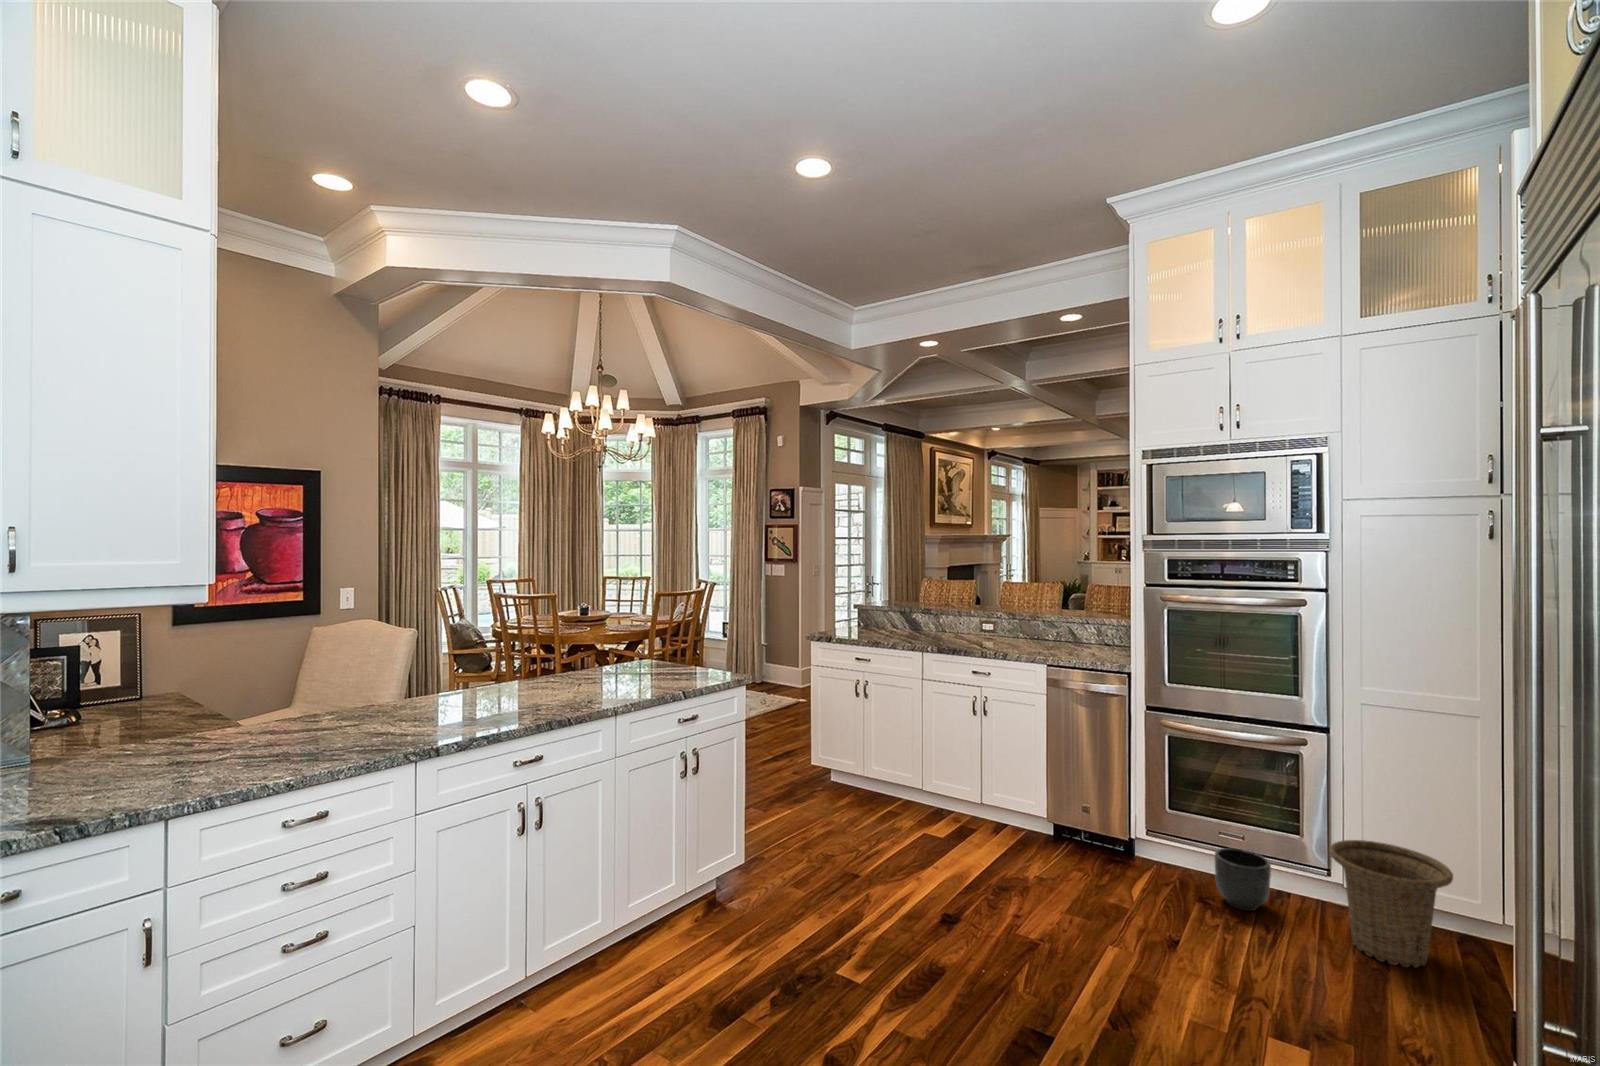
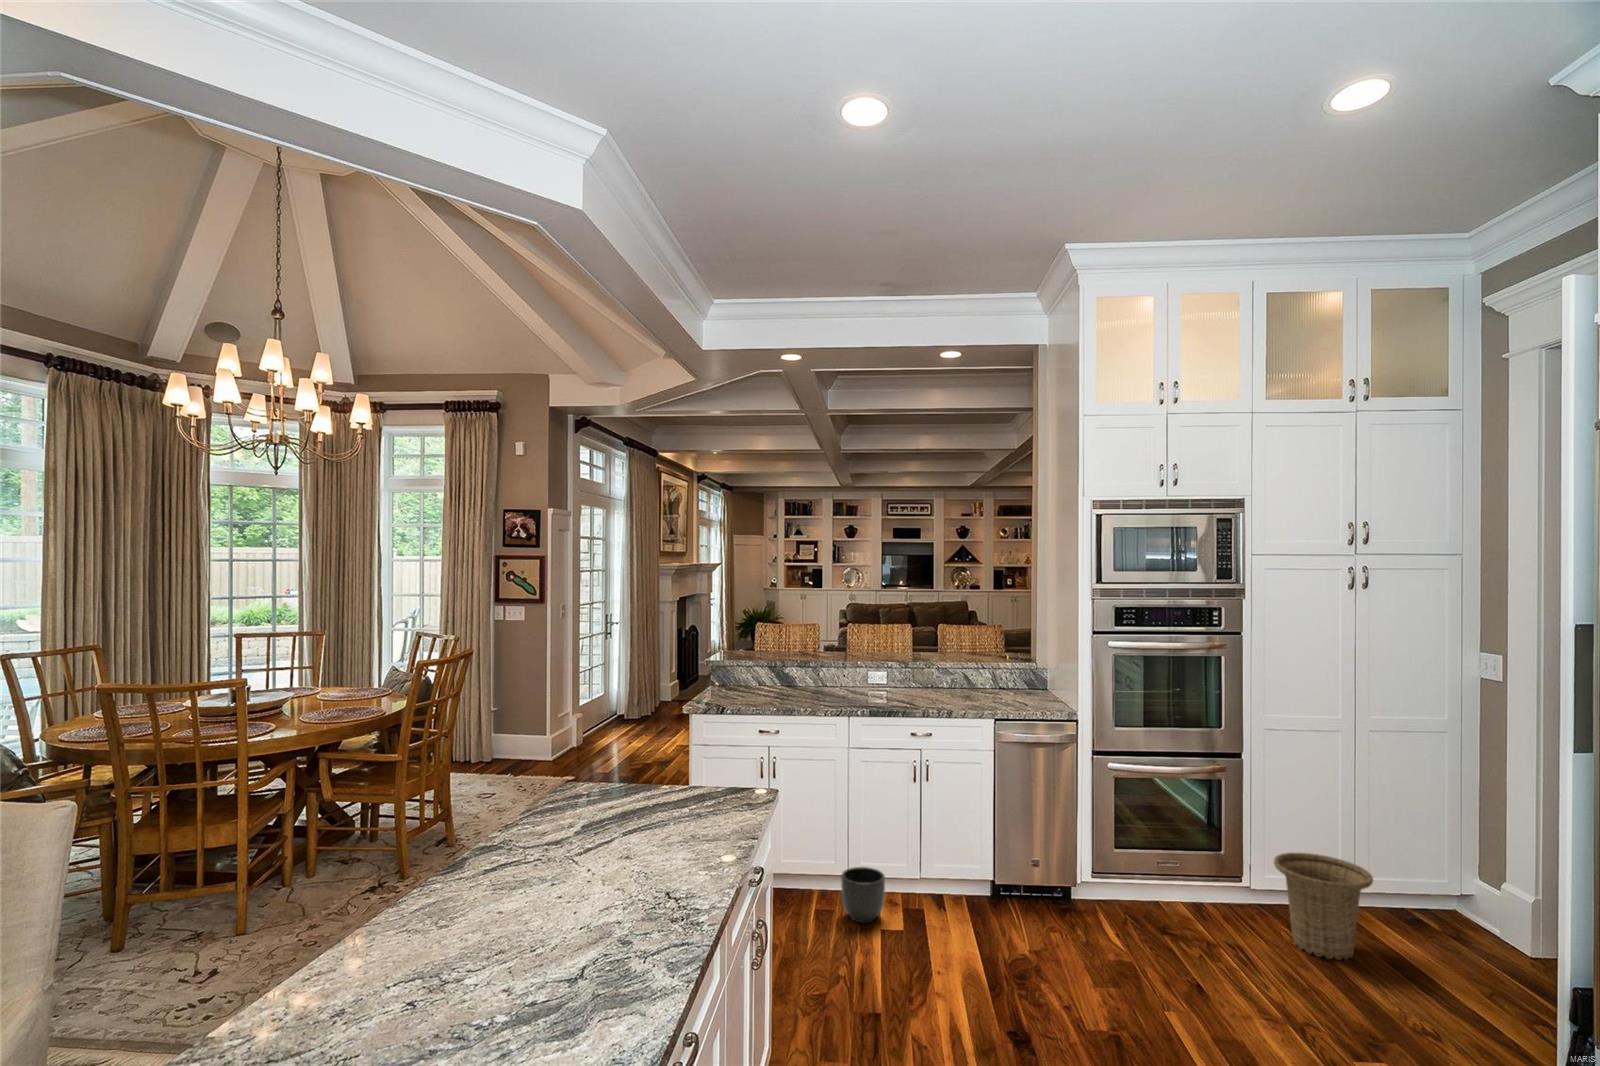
planter: present [1215,848,1271,911] -> present [841,867,885,923]

